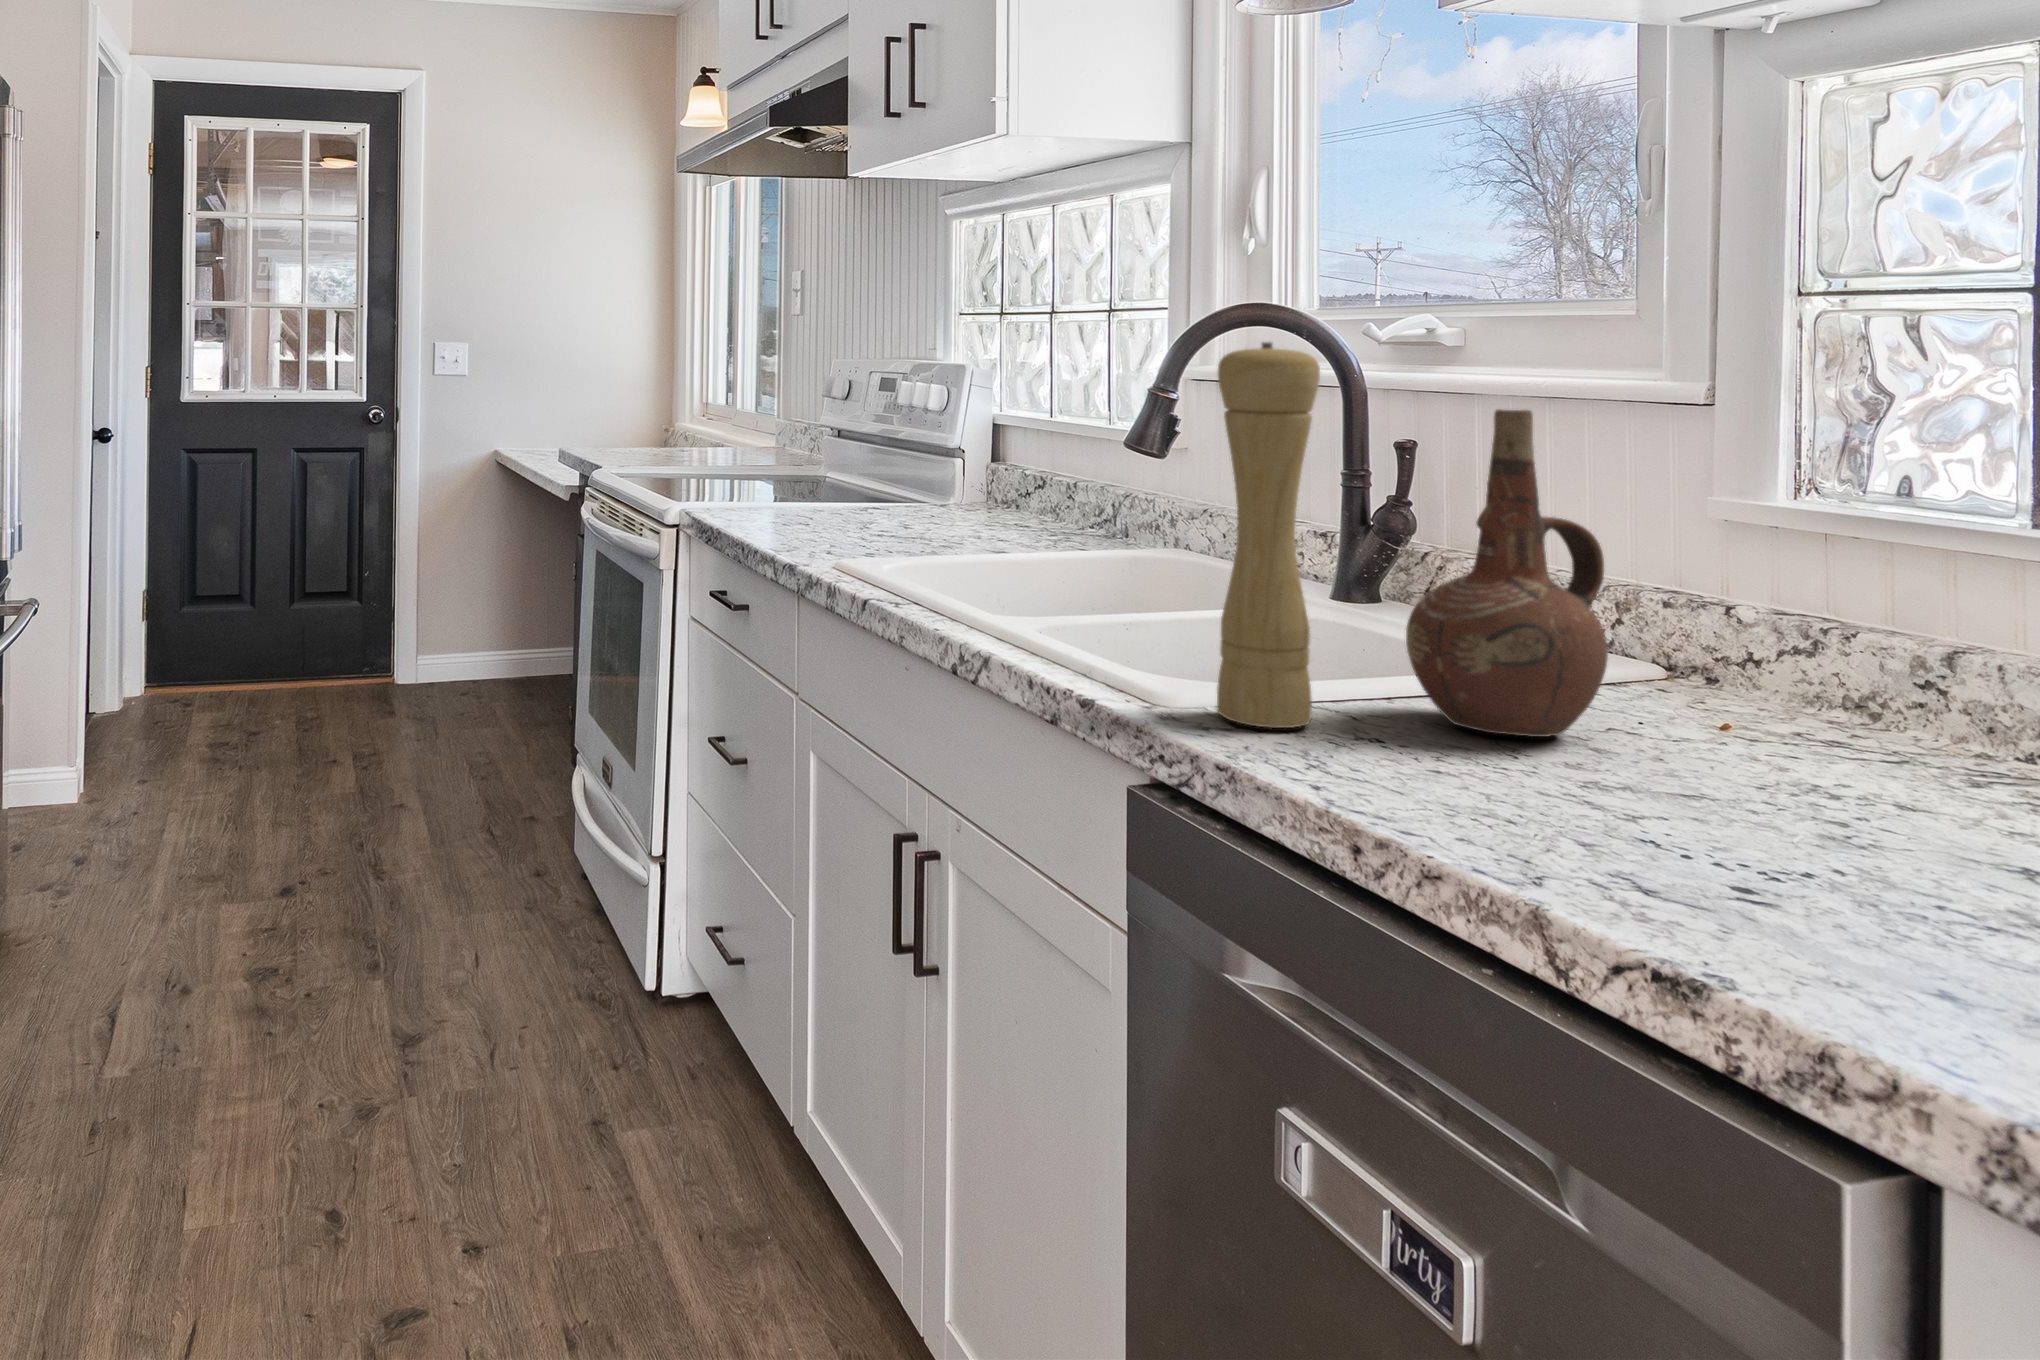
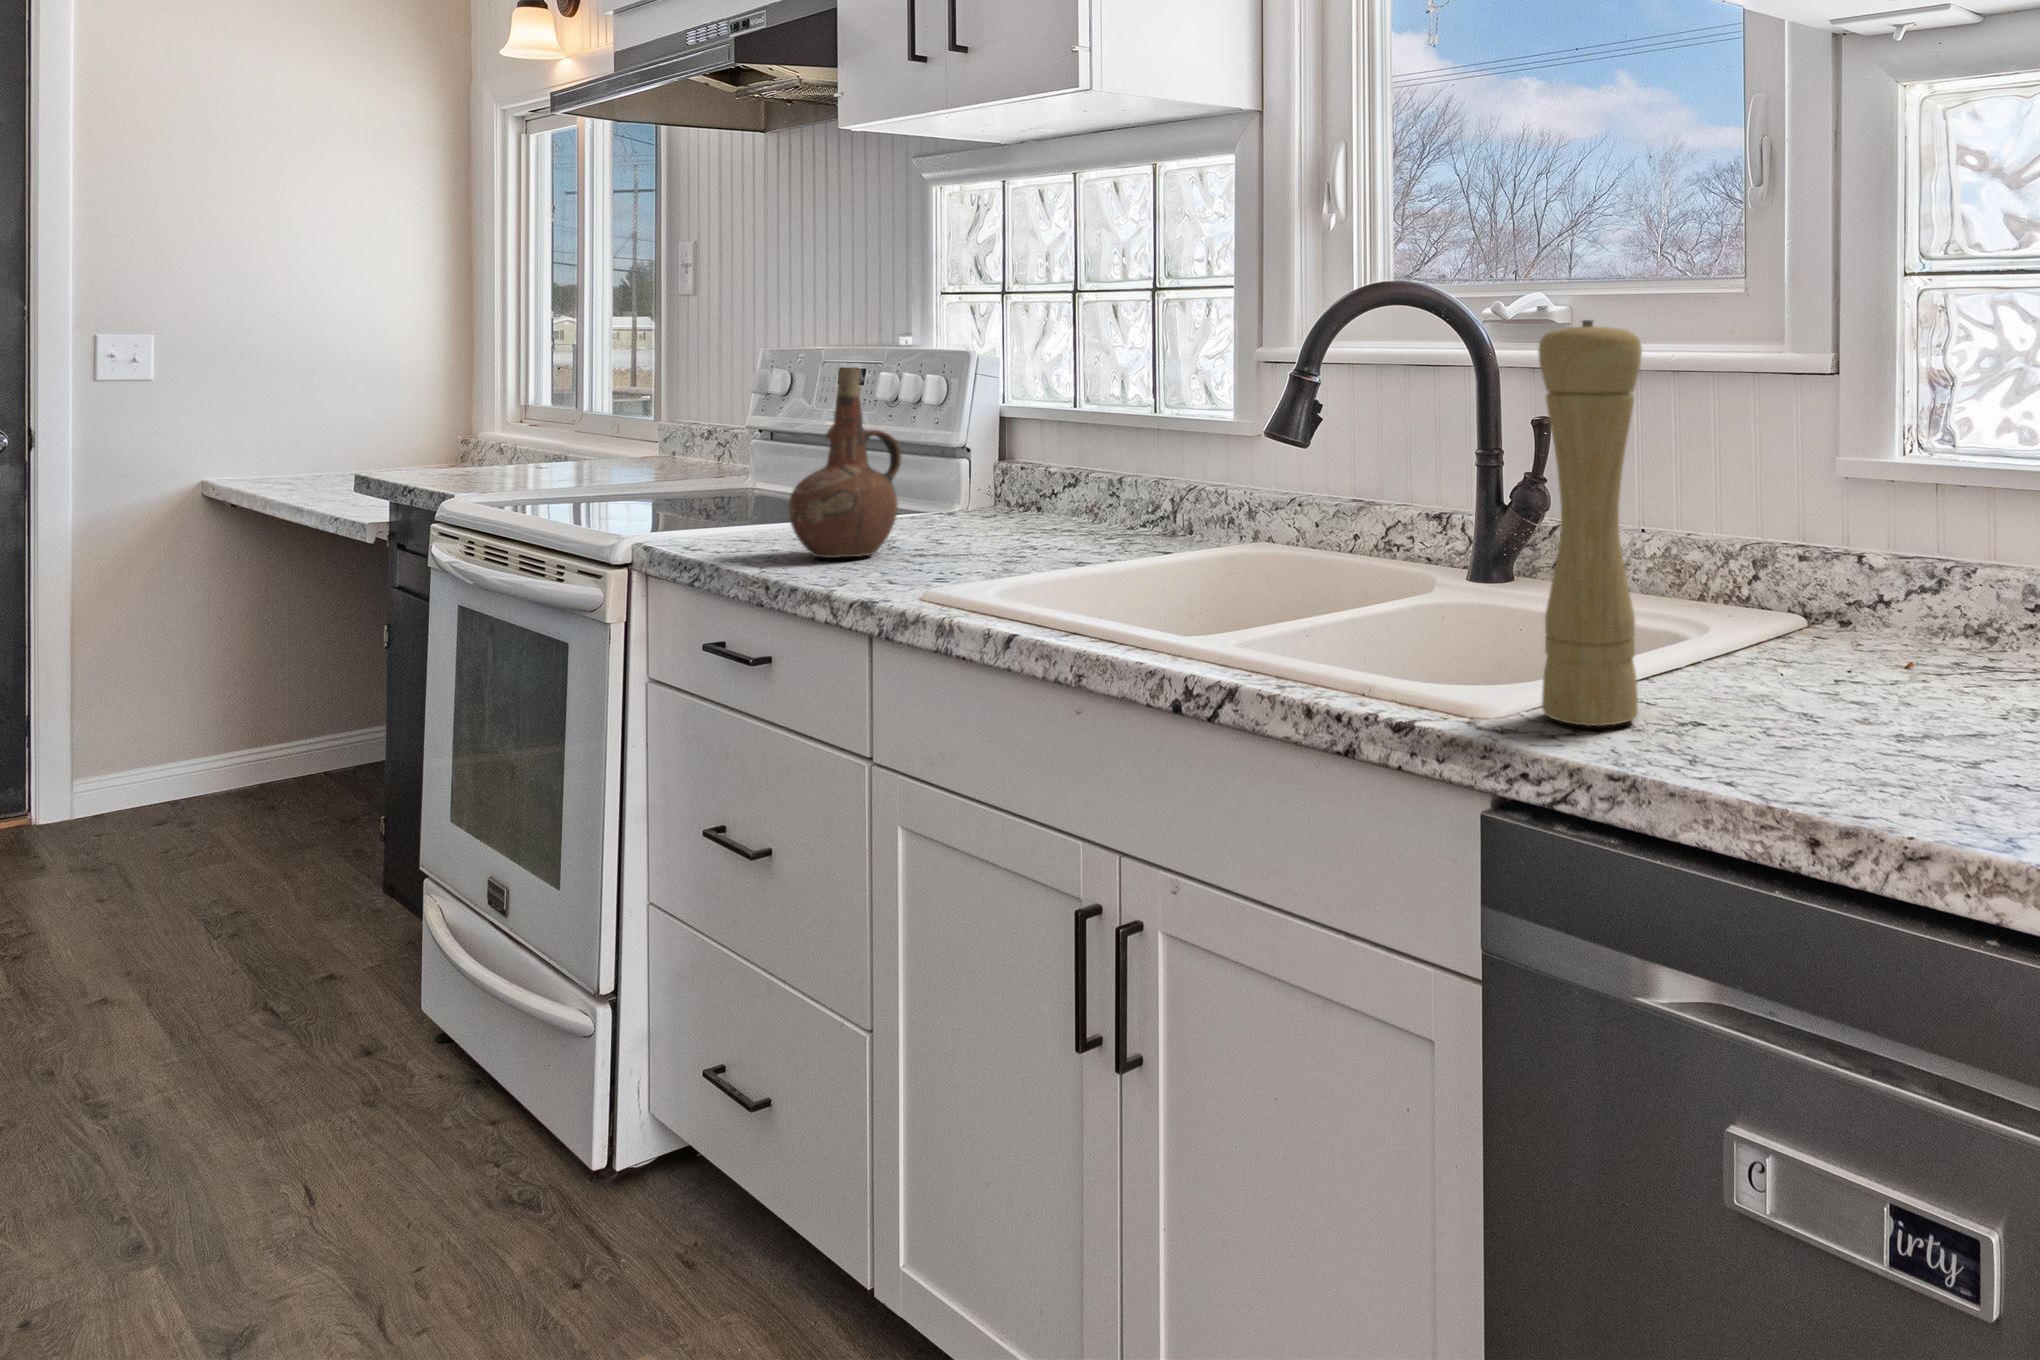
ceramic pitcher: present [1406,409,1608,737] -> present [788,367,901,558]

